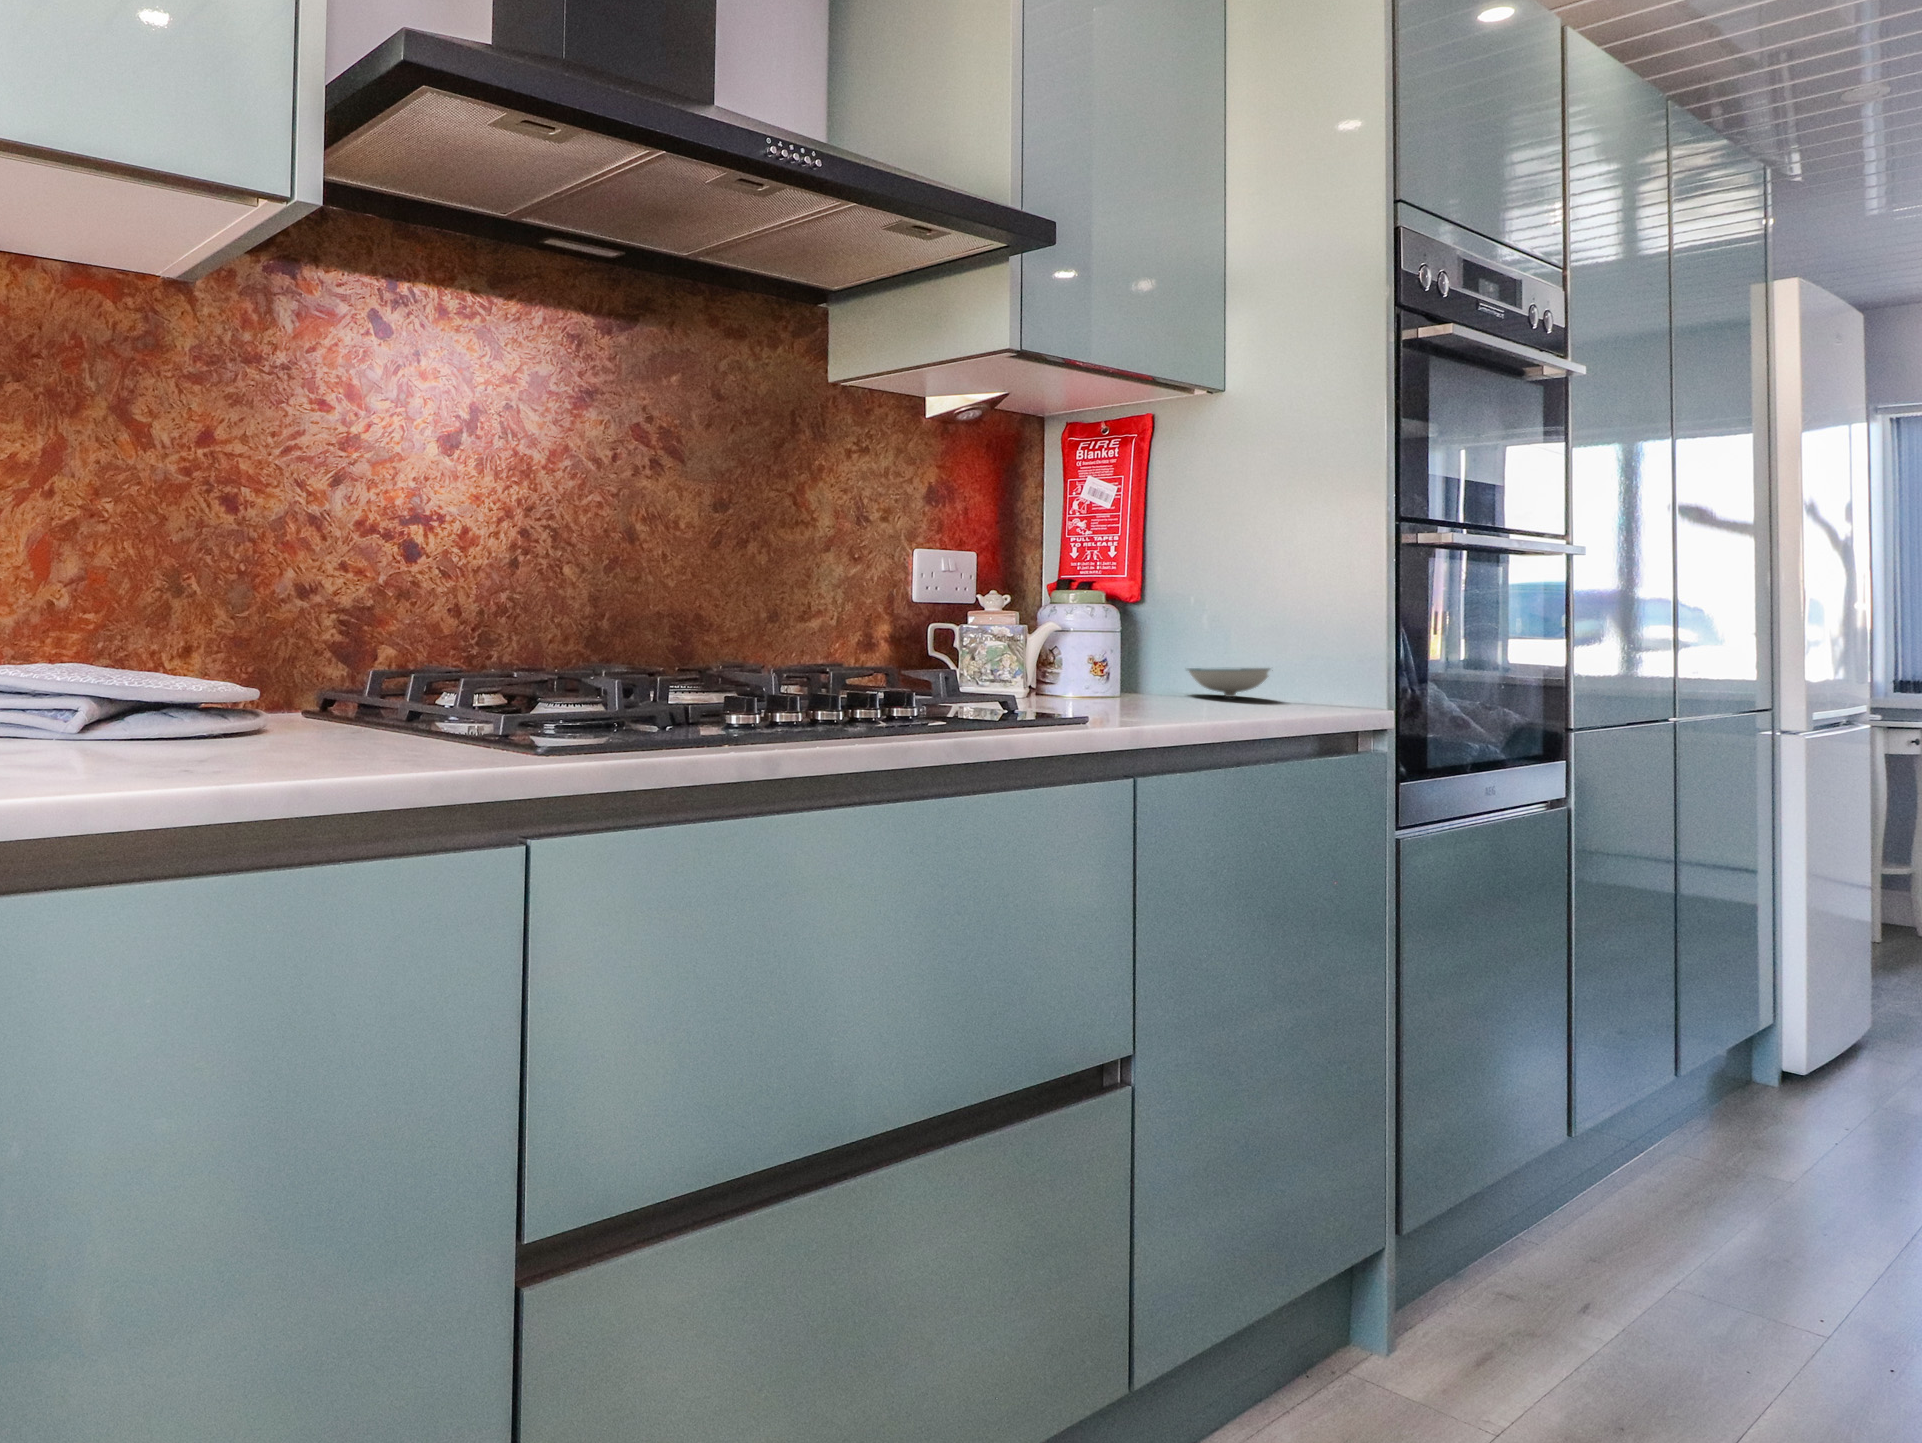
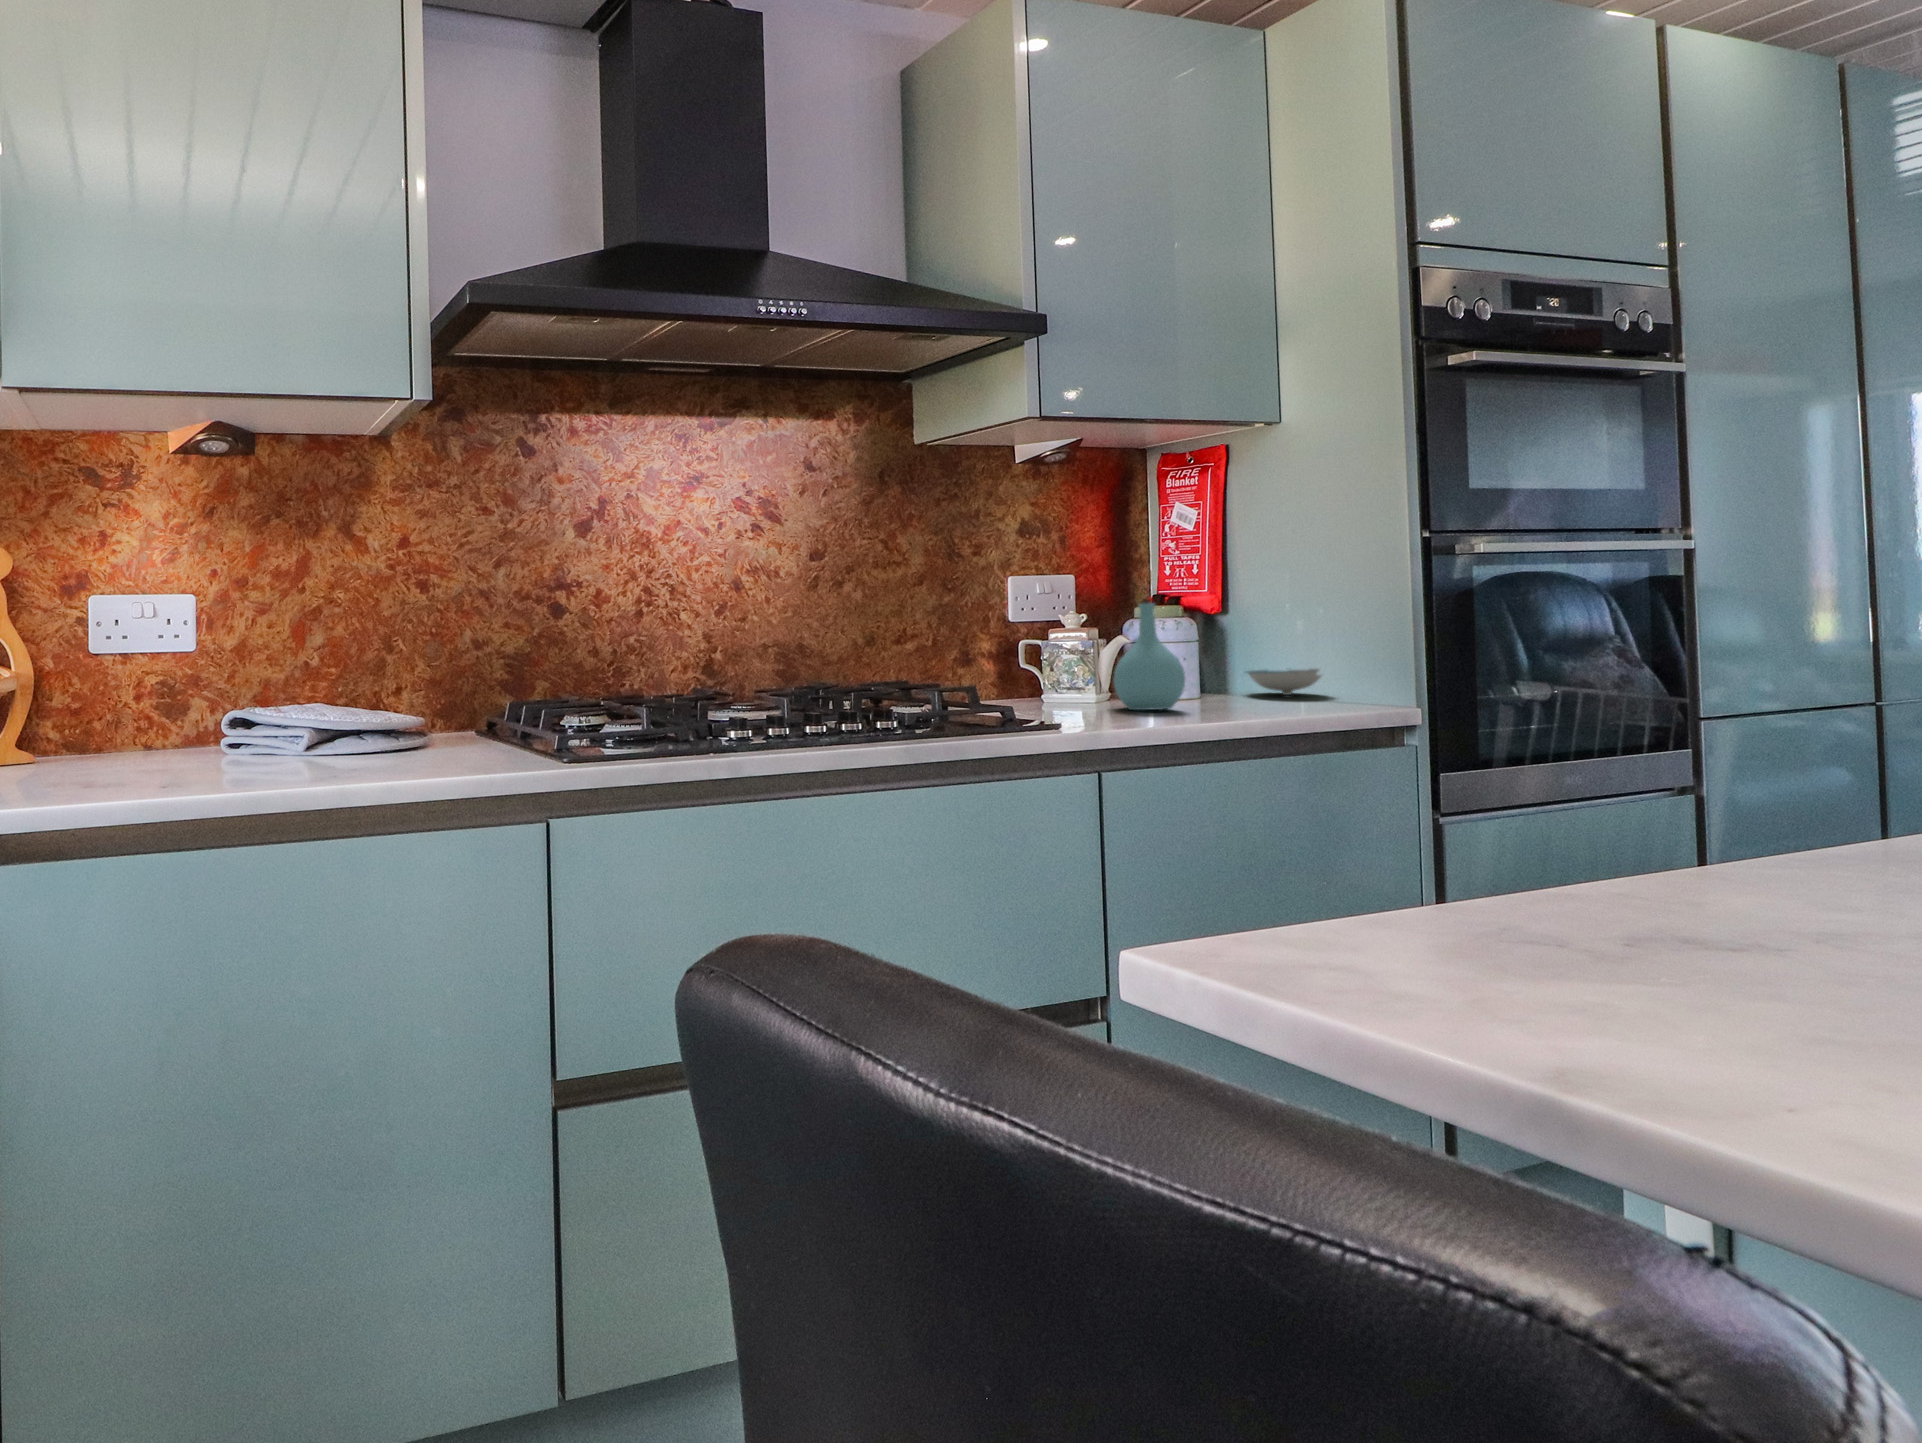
bottle: none [1092,574,1181,708] -> present [1114,598,1185,710]

